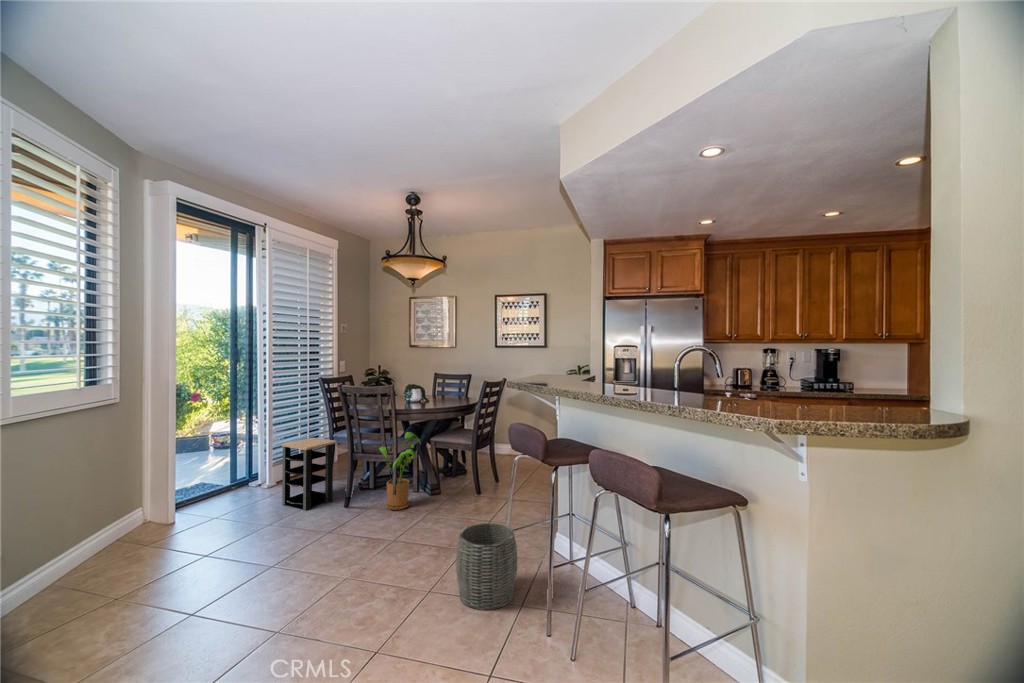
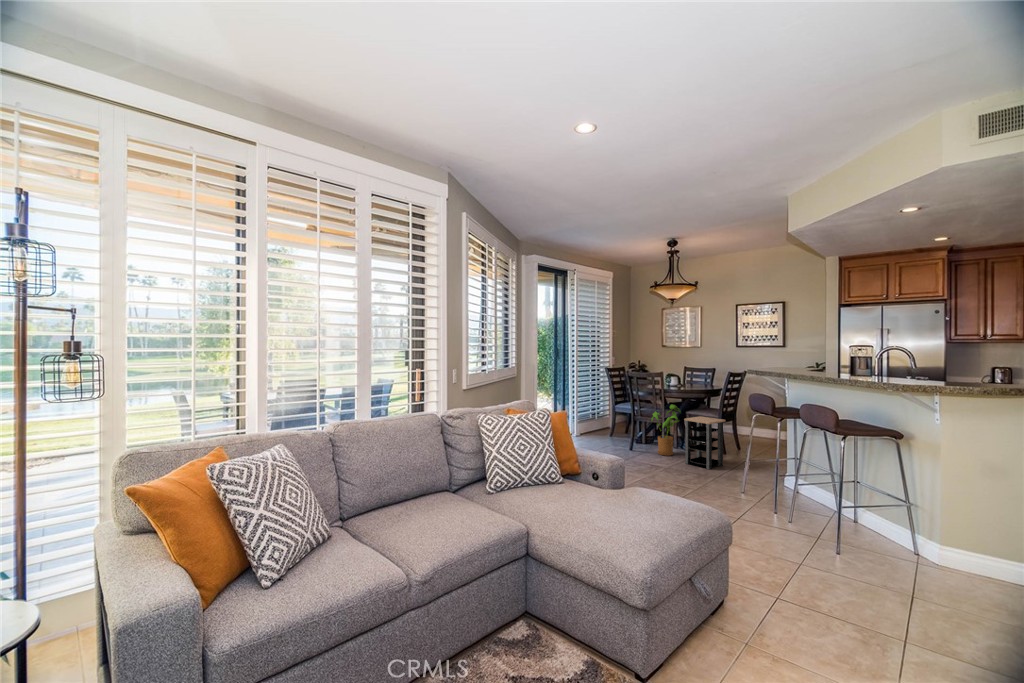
side table: present [281,438,337,511] -> present [684,416,726,470]
woven basket: present [456,523,517,610] -> none [715,456,755,501]

